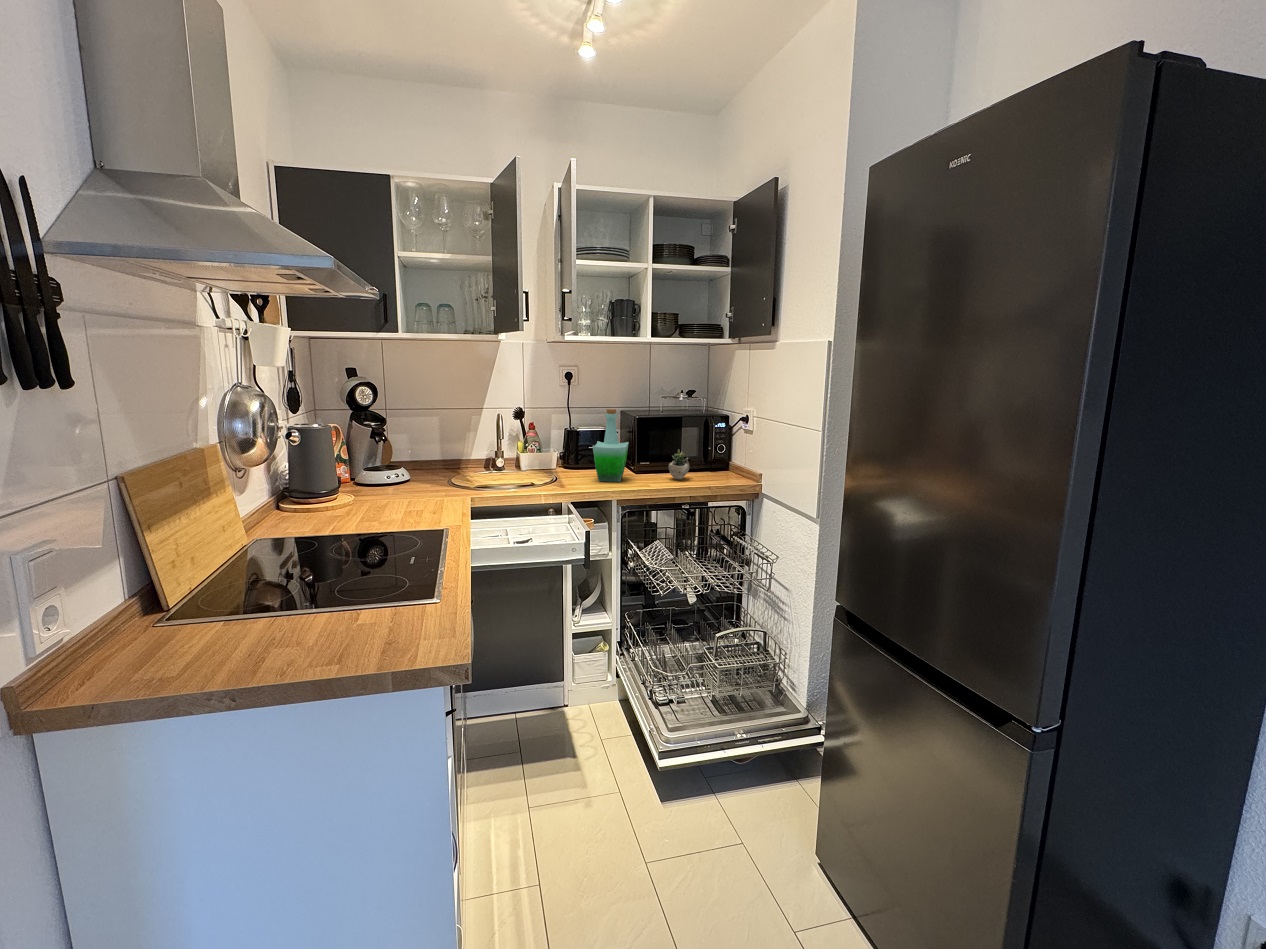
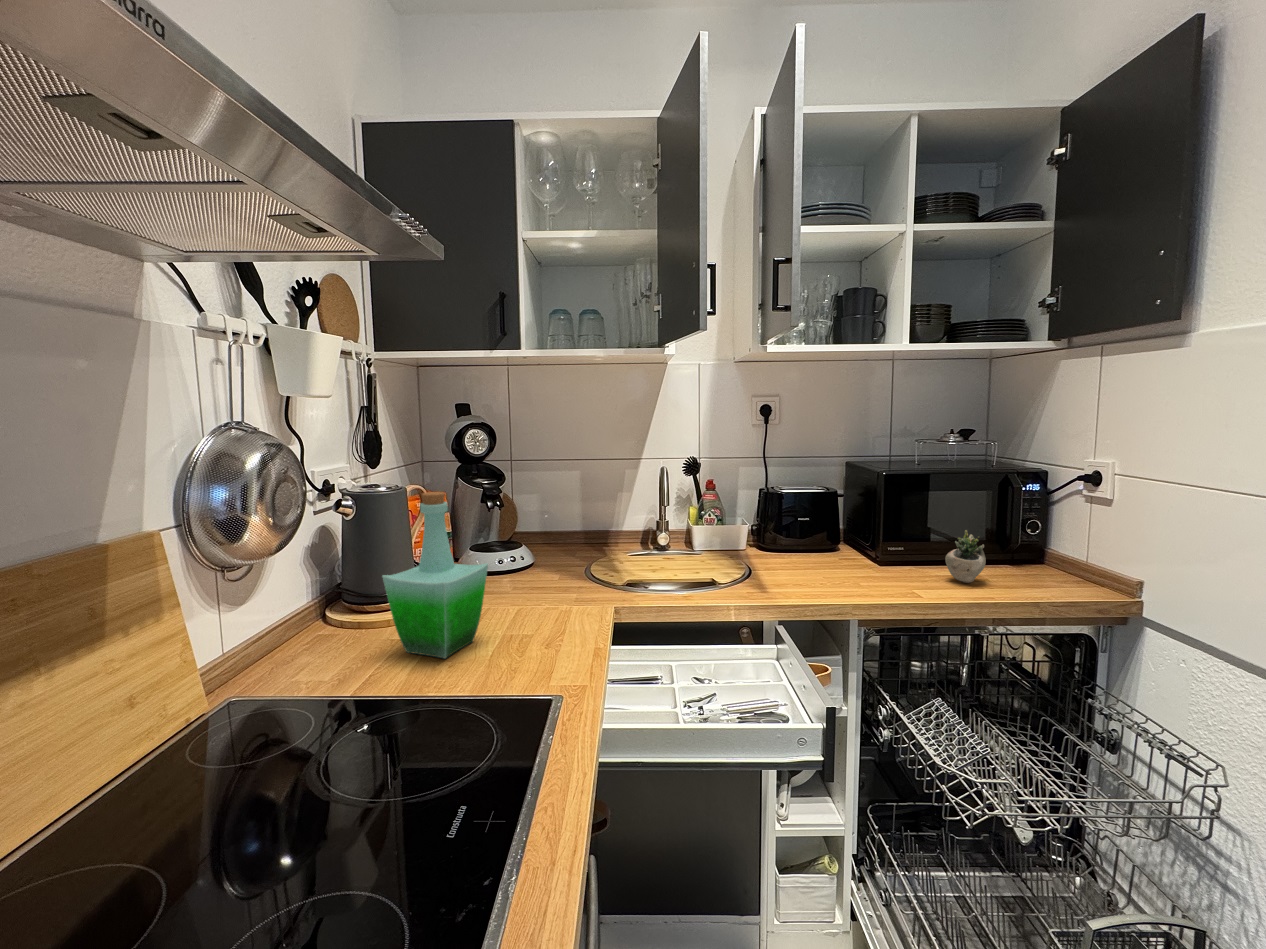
bottle: present [593,409,629,482] -> present [382,492,488,659]

